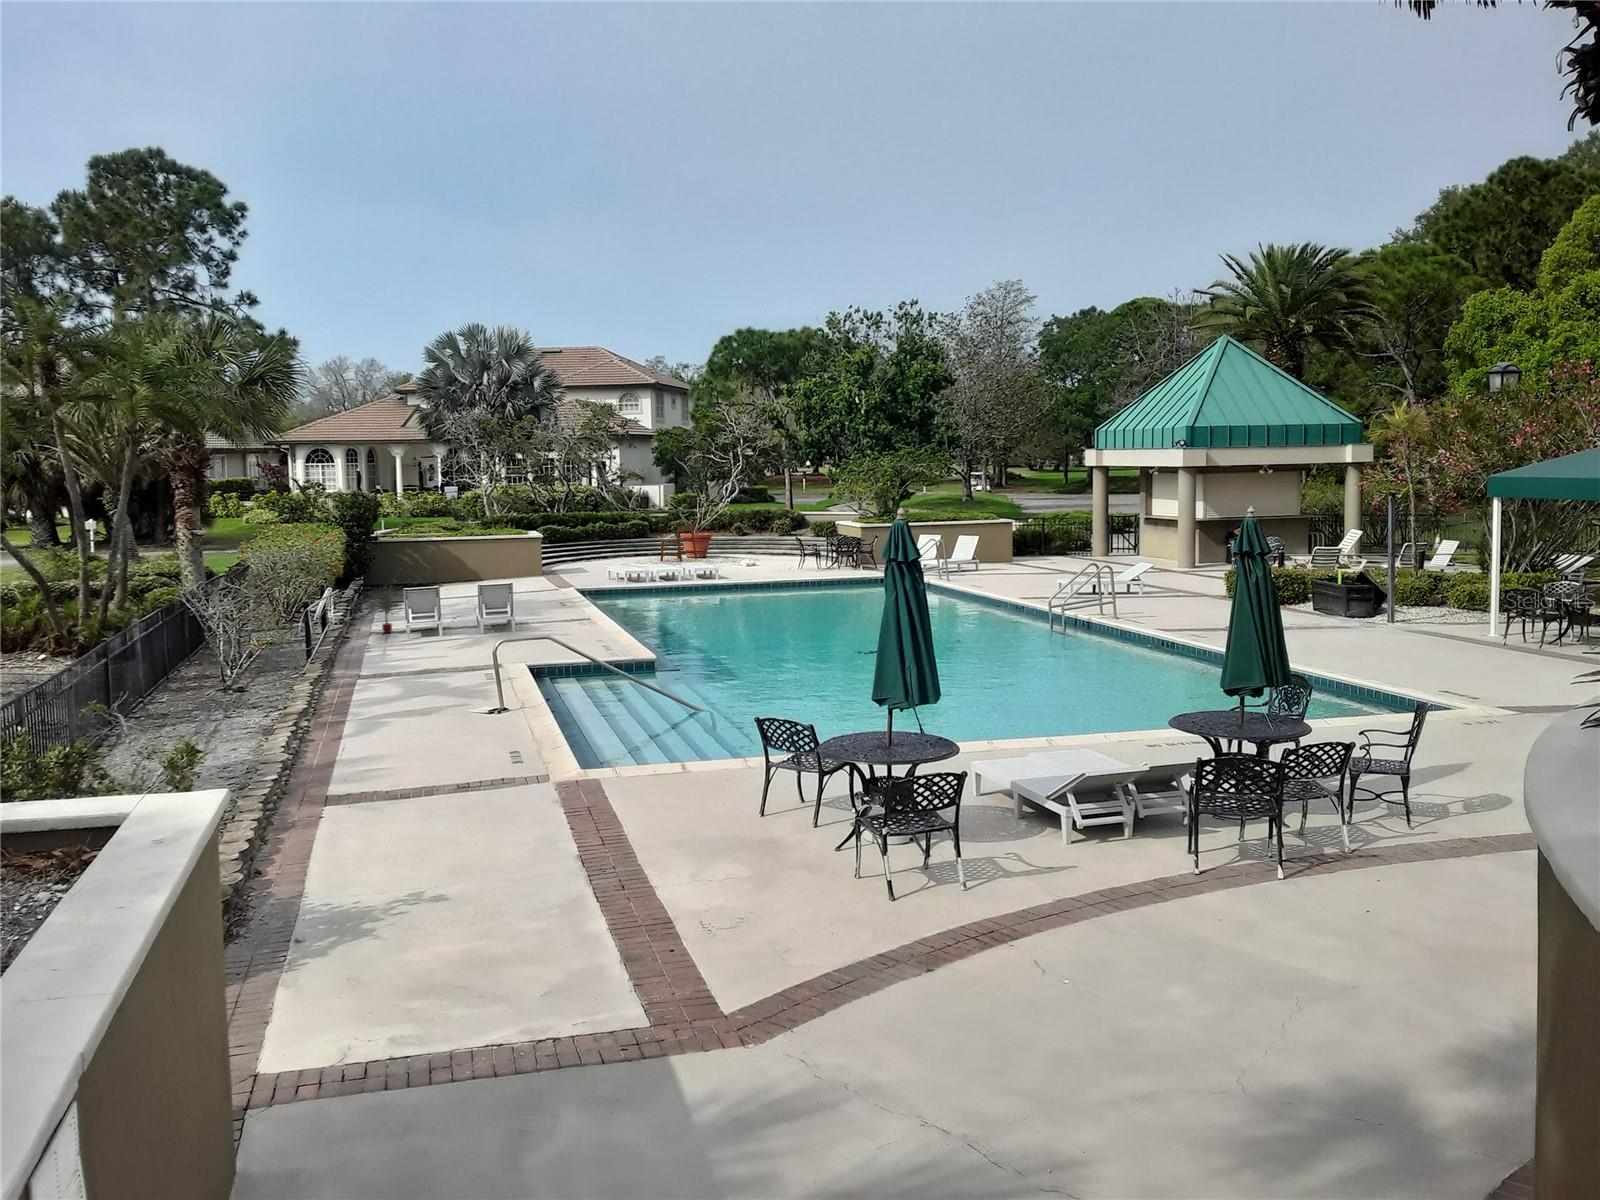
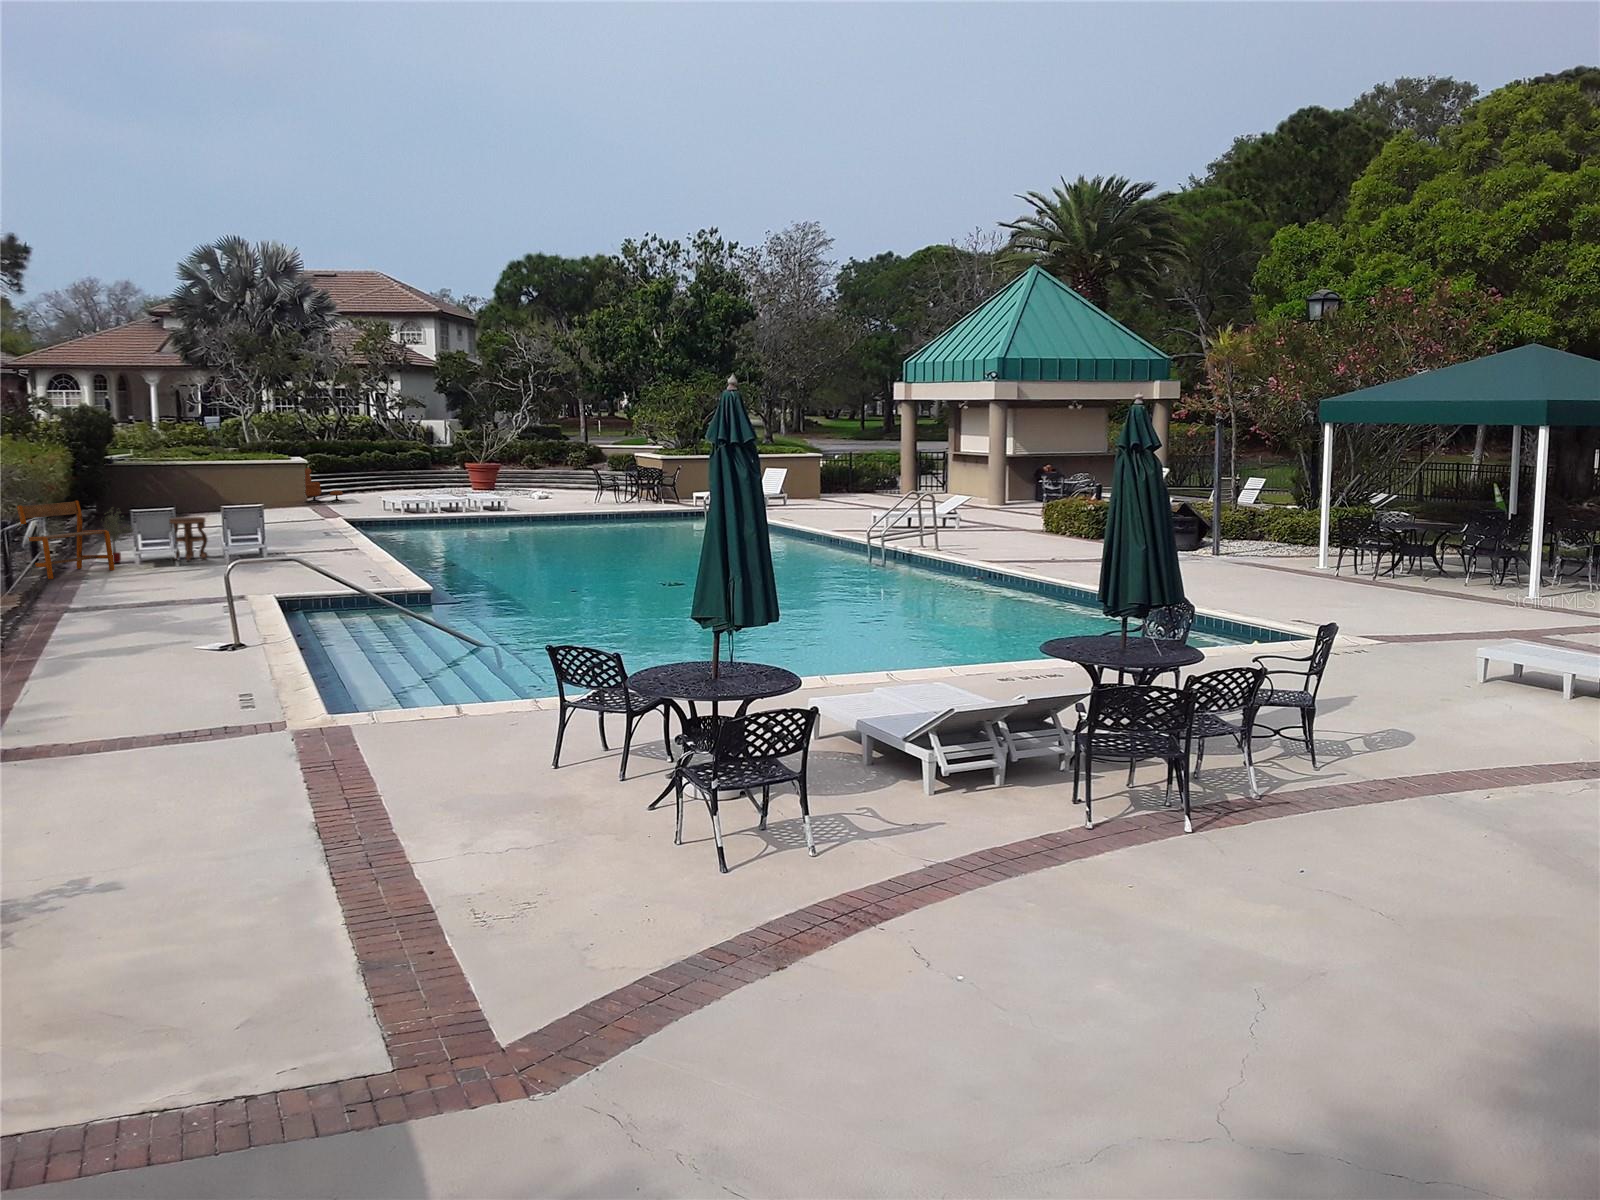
bench: present [661,524,697,562] -> present [17,501,115,579]
lounge chair: none [537,540,574,572] -> present [305,468,345,503]
side table: none [431,592,463,631] -> present [169,517,208,561]

